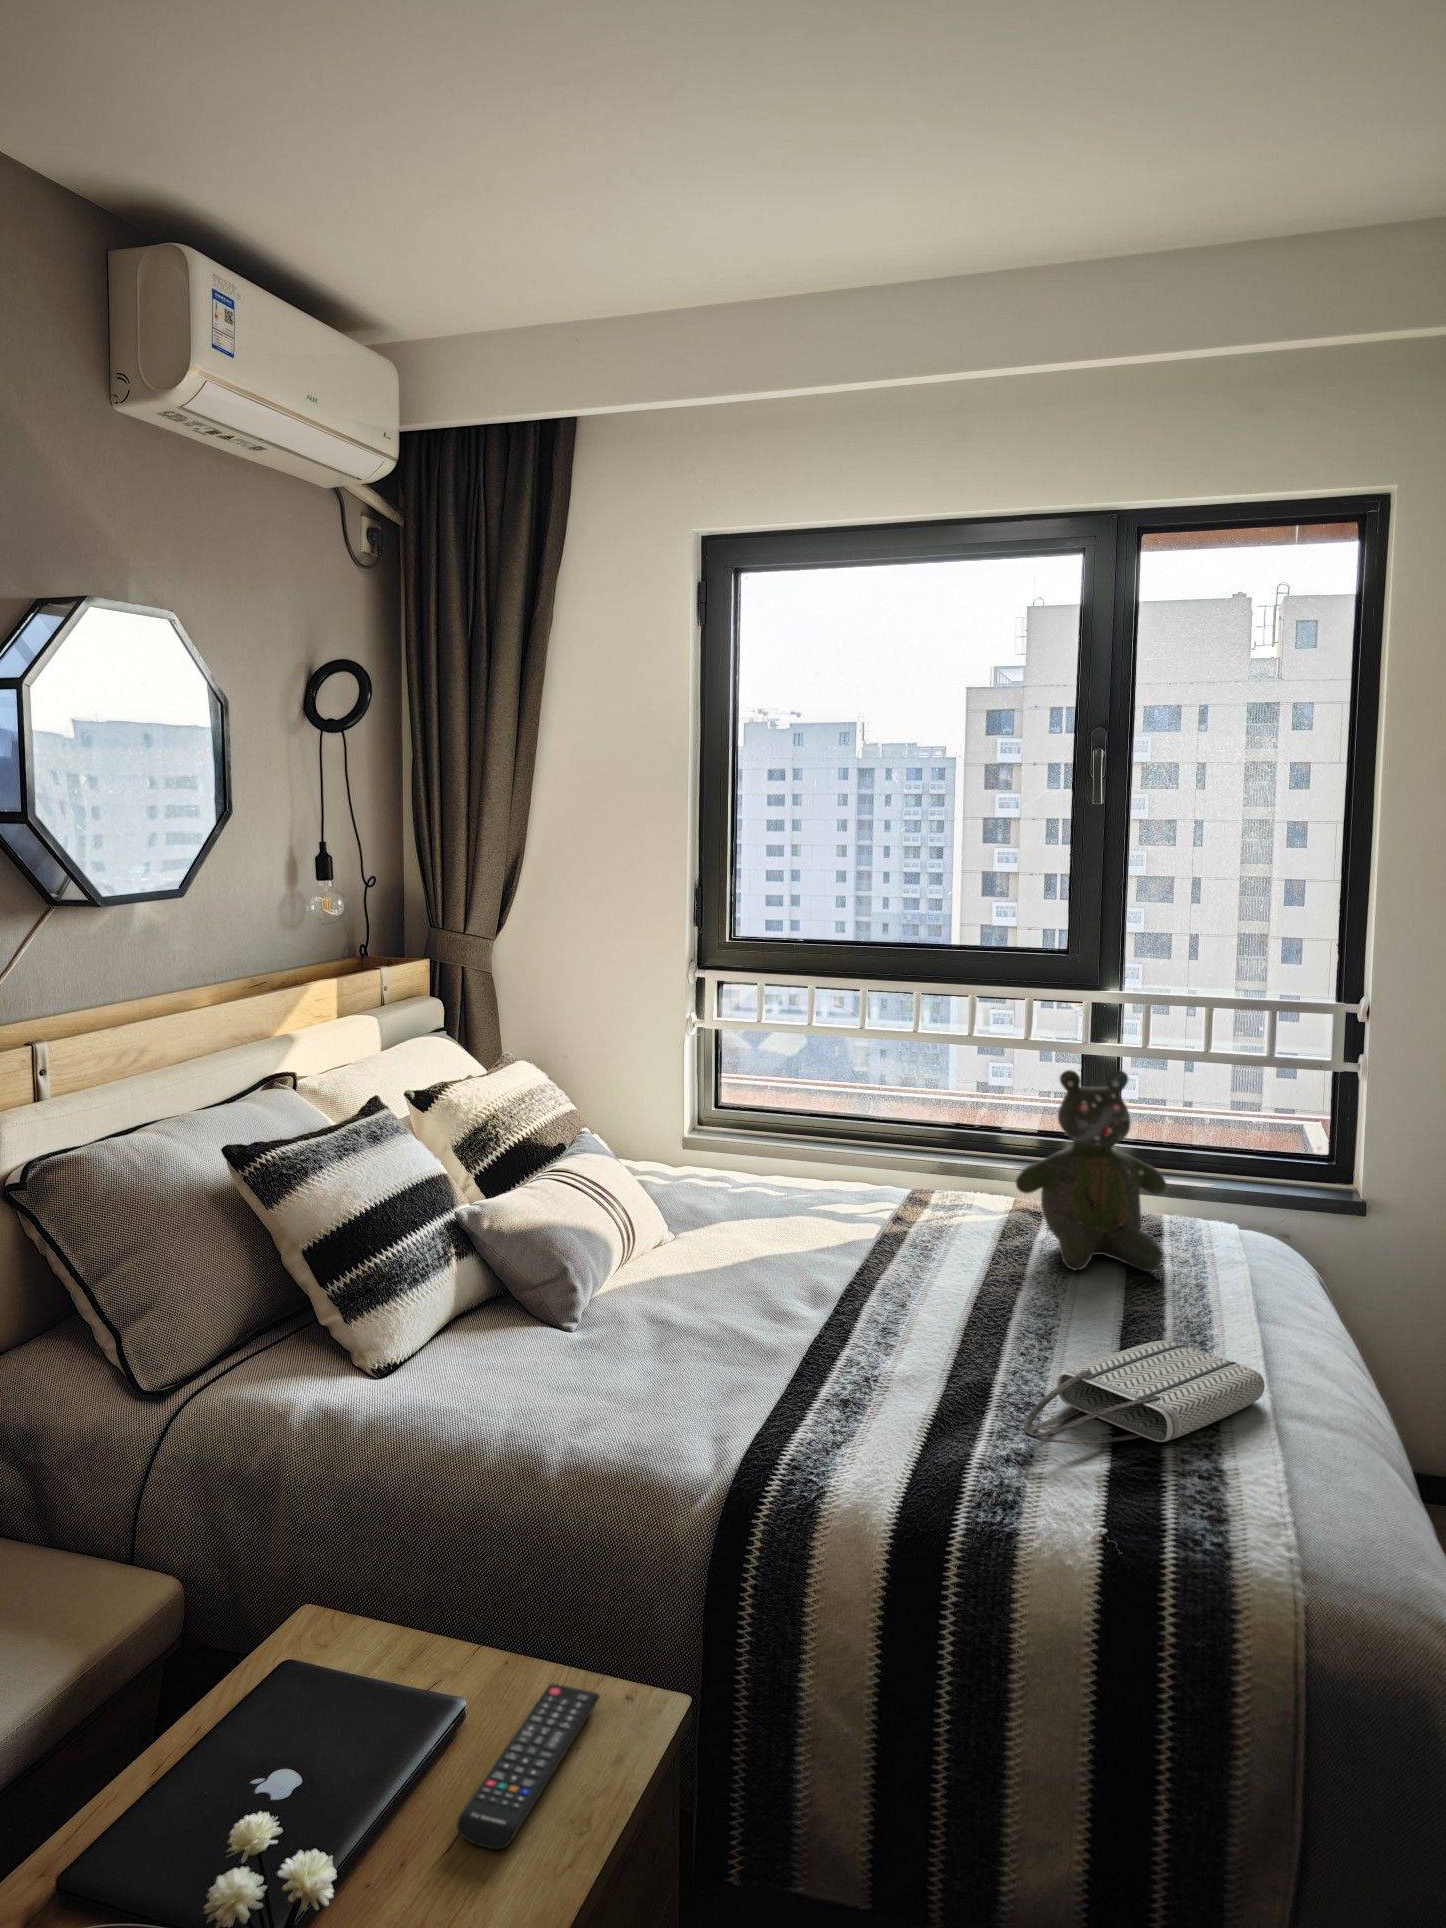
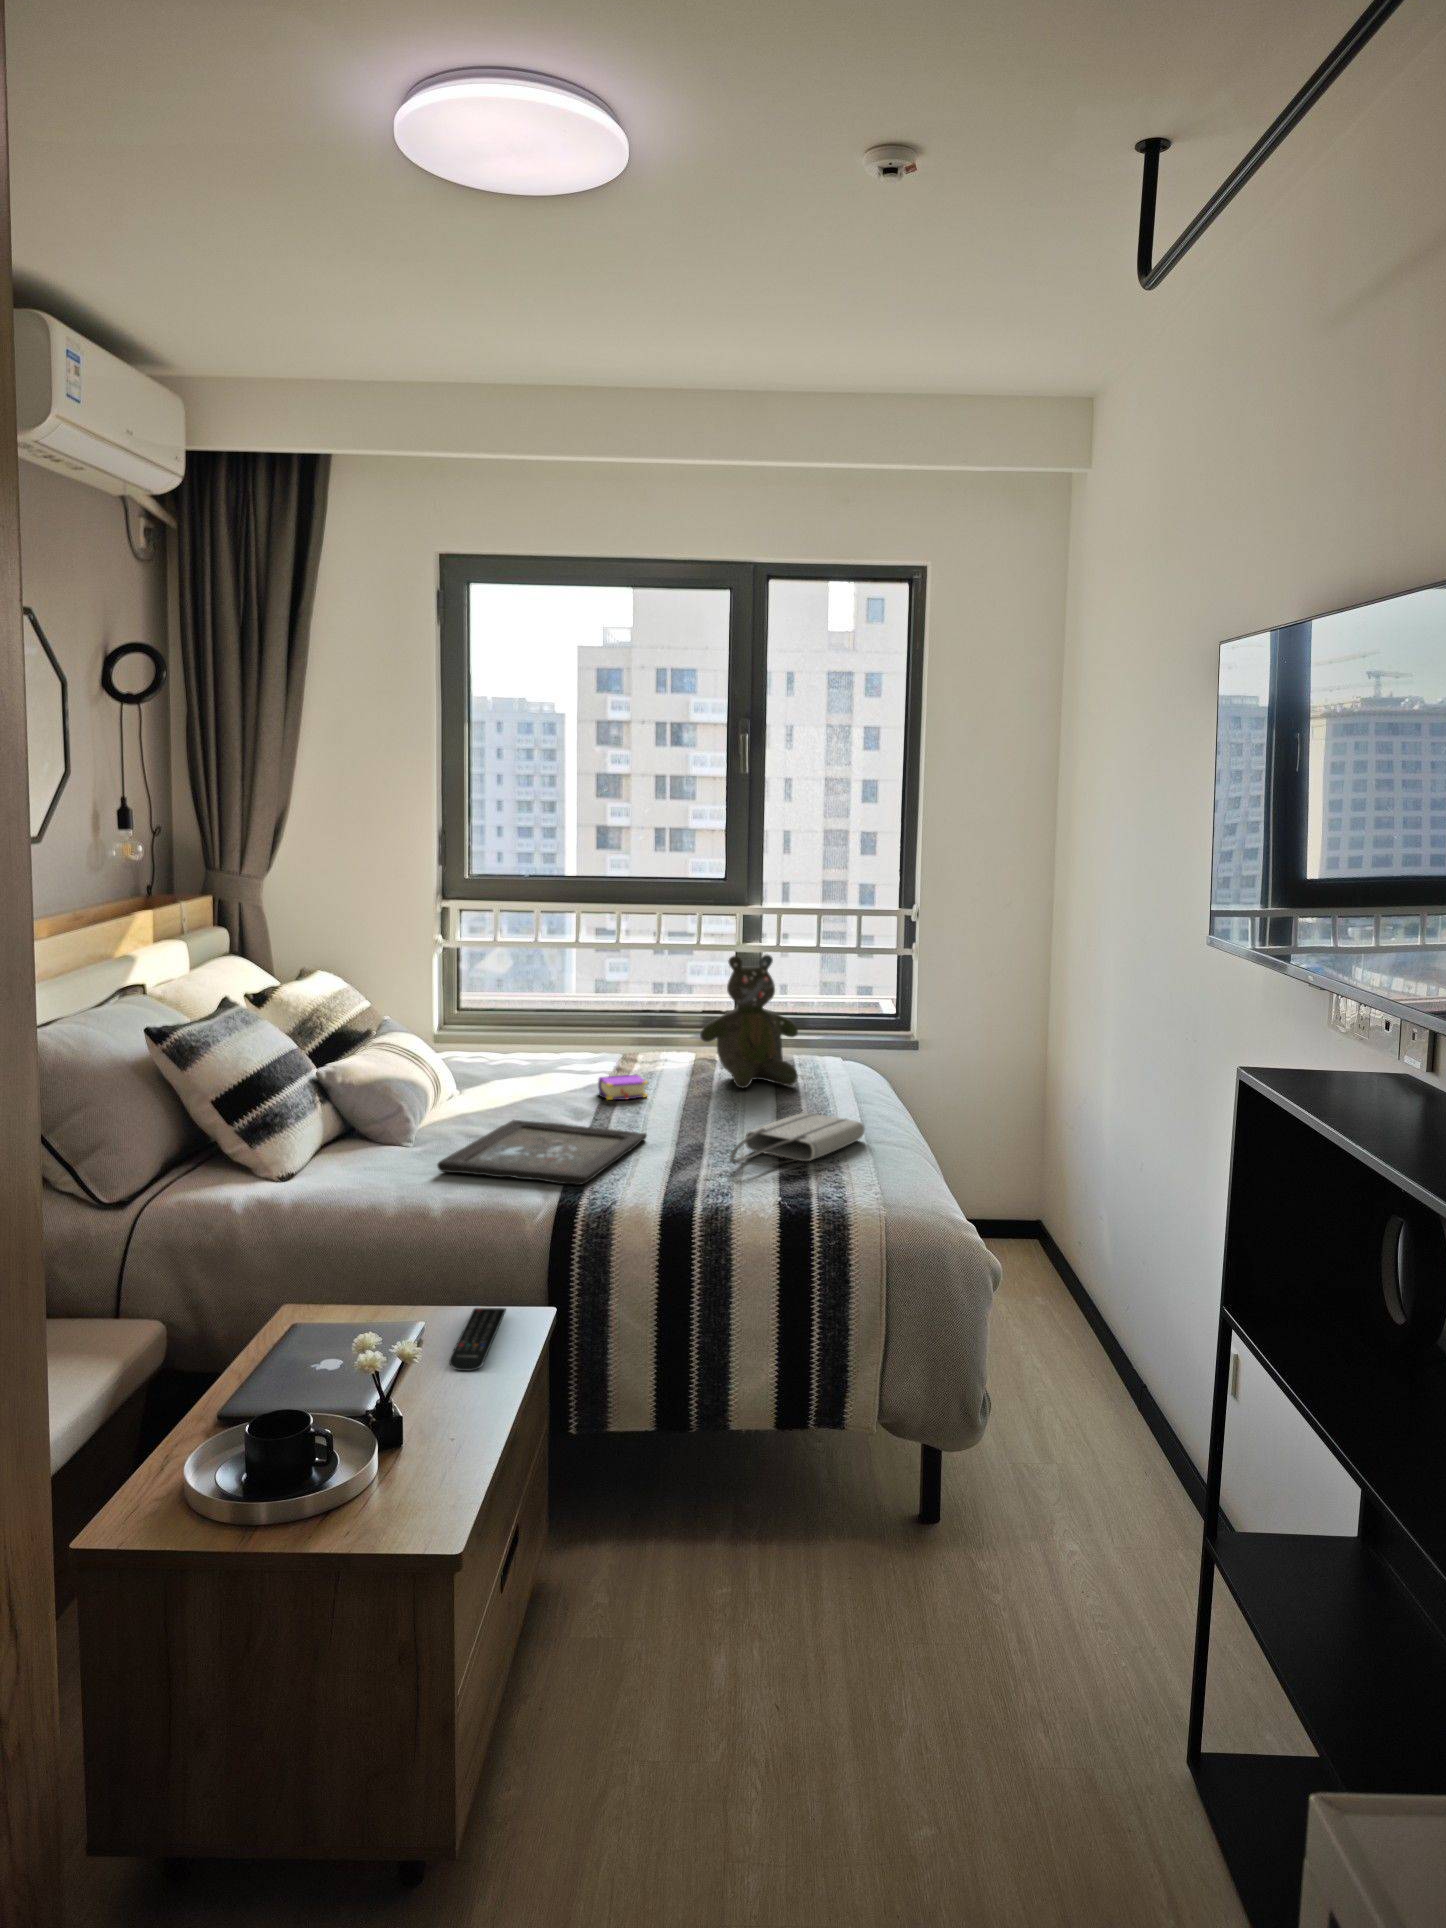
book: none [830,1235,964,1286] -> present [598,1075,648,1100]
tray: none [581,1302,908,1448] -> present [437,1120,647,1185]

